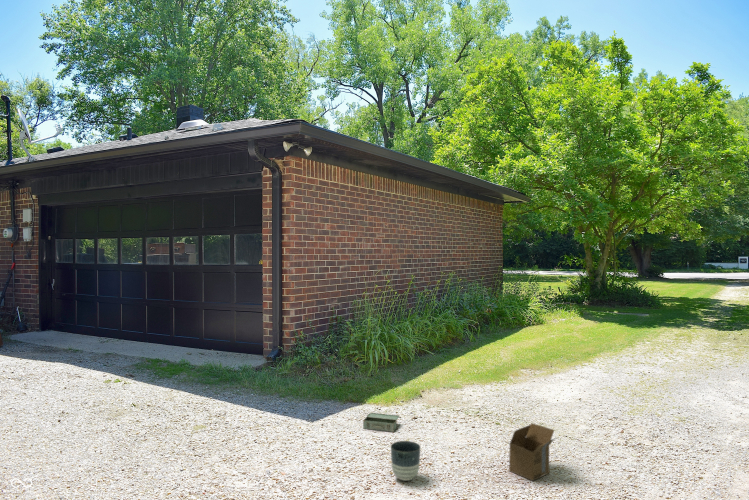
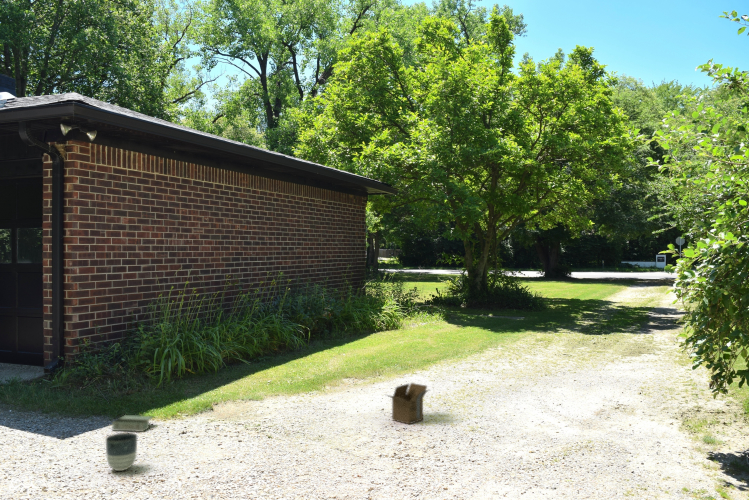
cardboard box: present [509,423,554,481] -> present [388,383,428,424]

